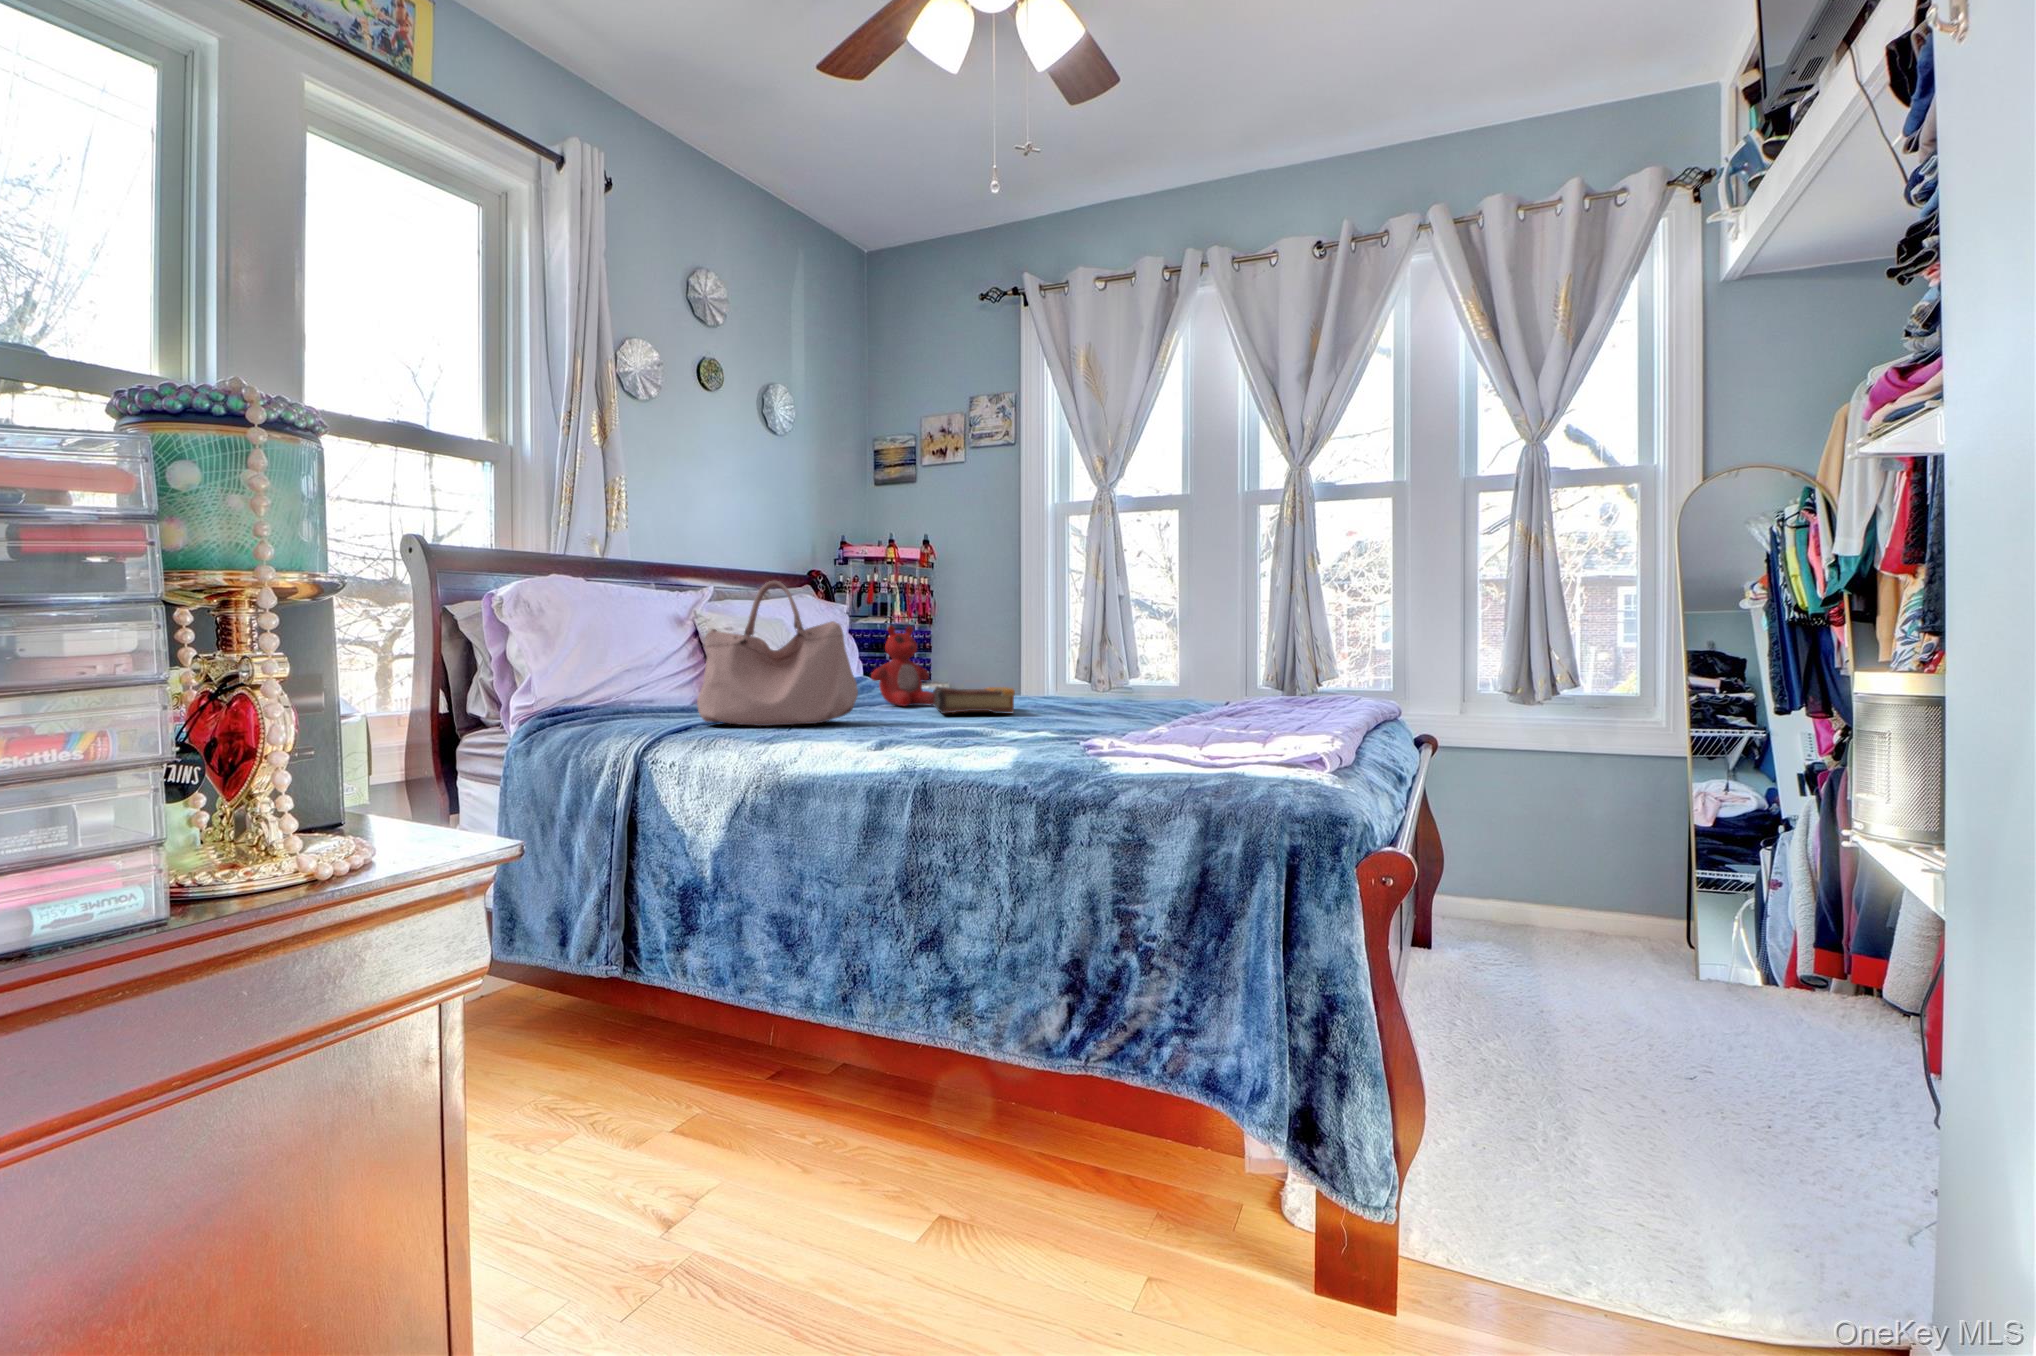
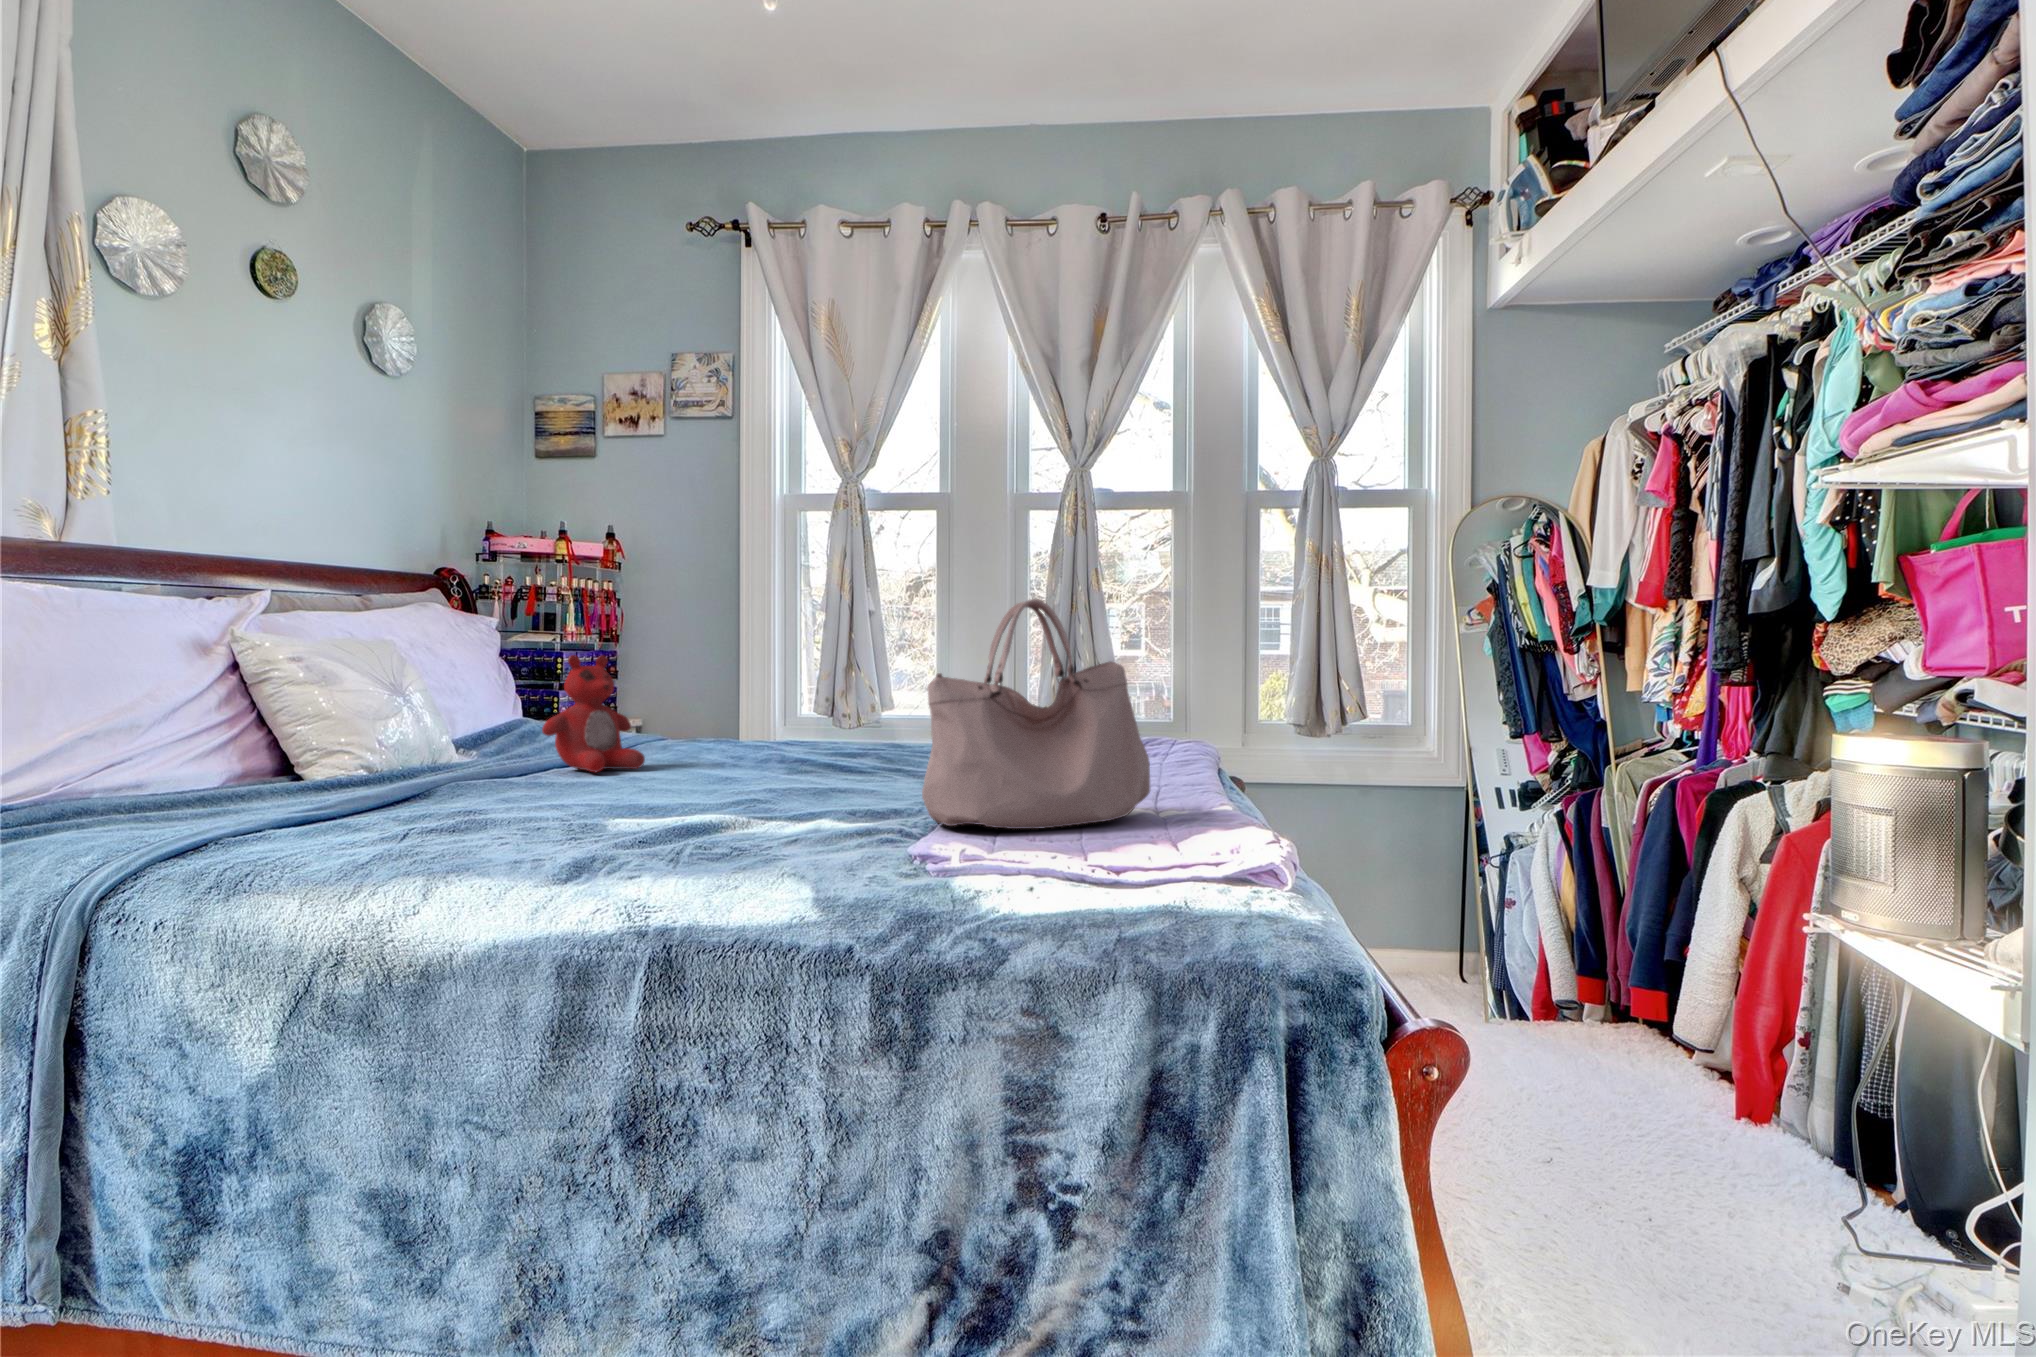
handbag: present [697,581,858,726] -> present [922,599,1150,829]
book: present [933,687,1015,714] -> none [641,744,771,790]

